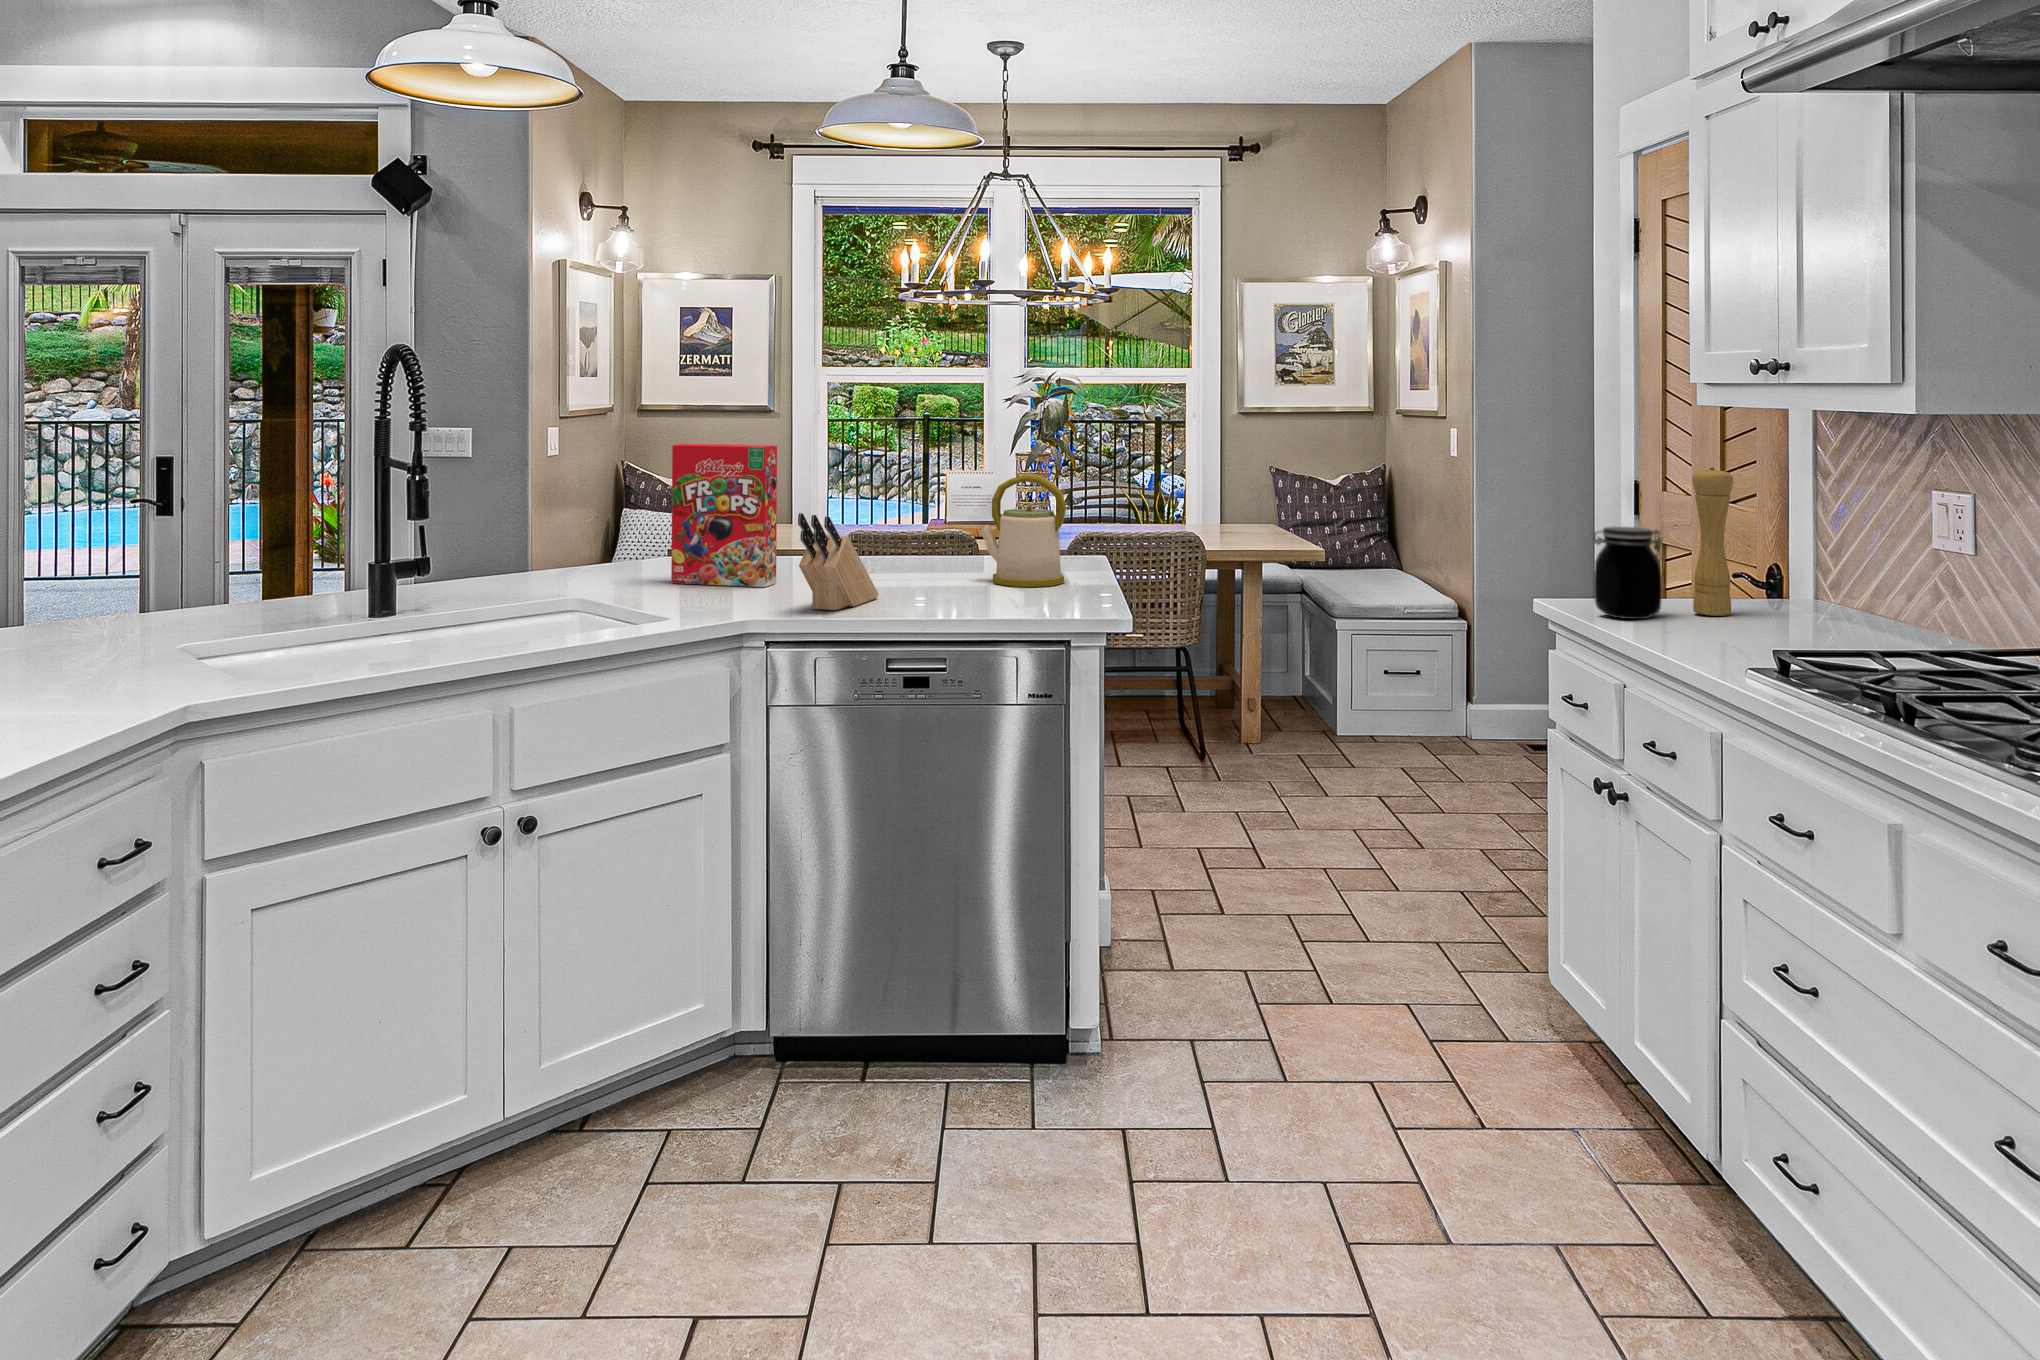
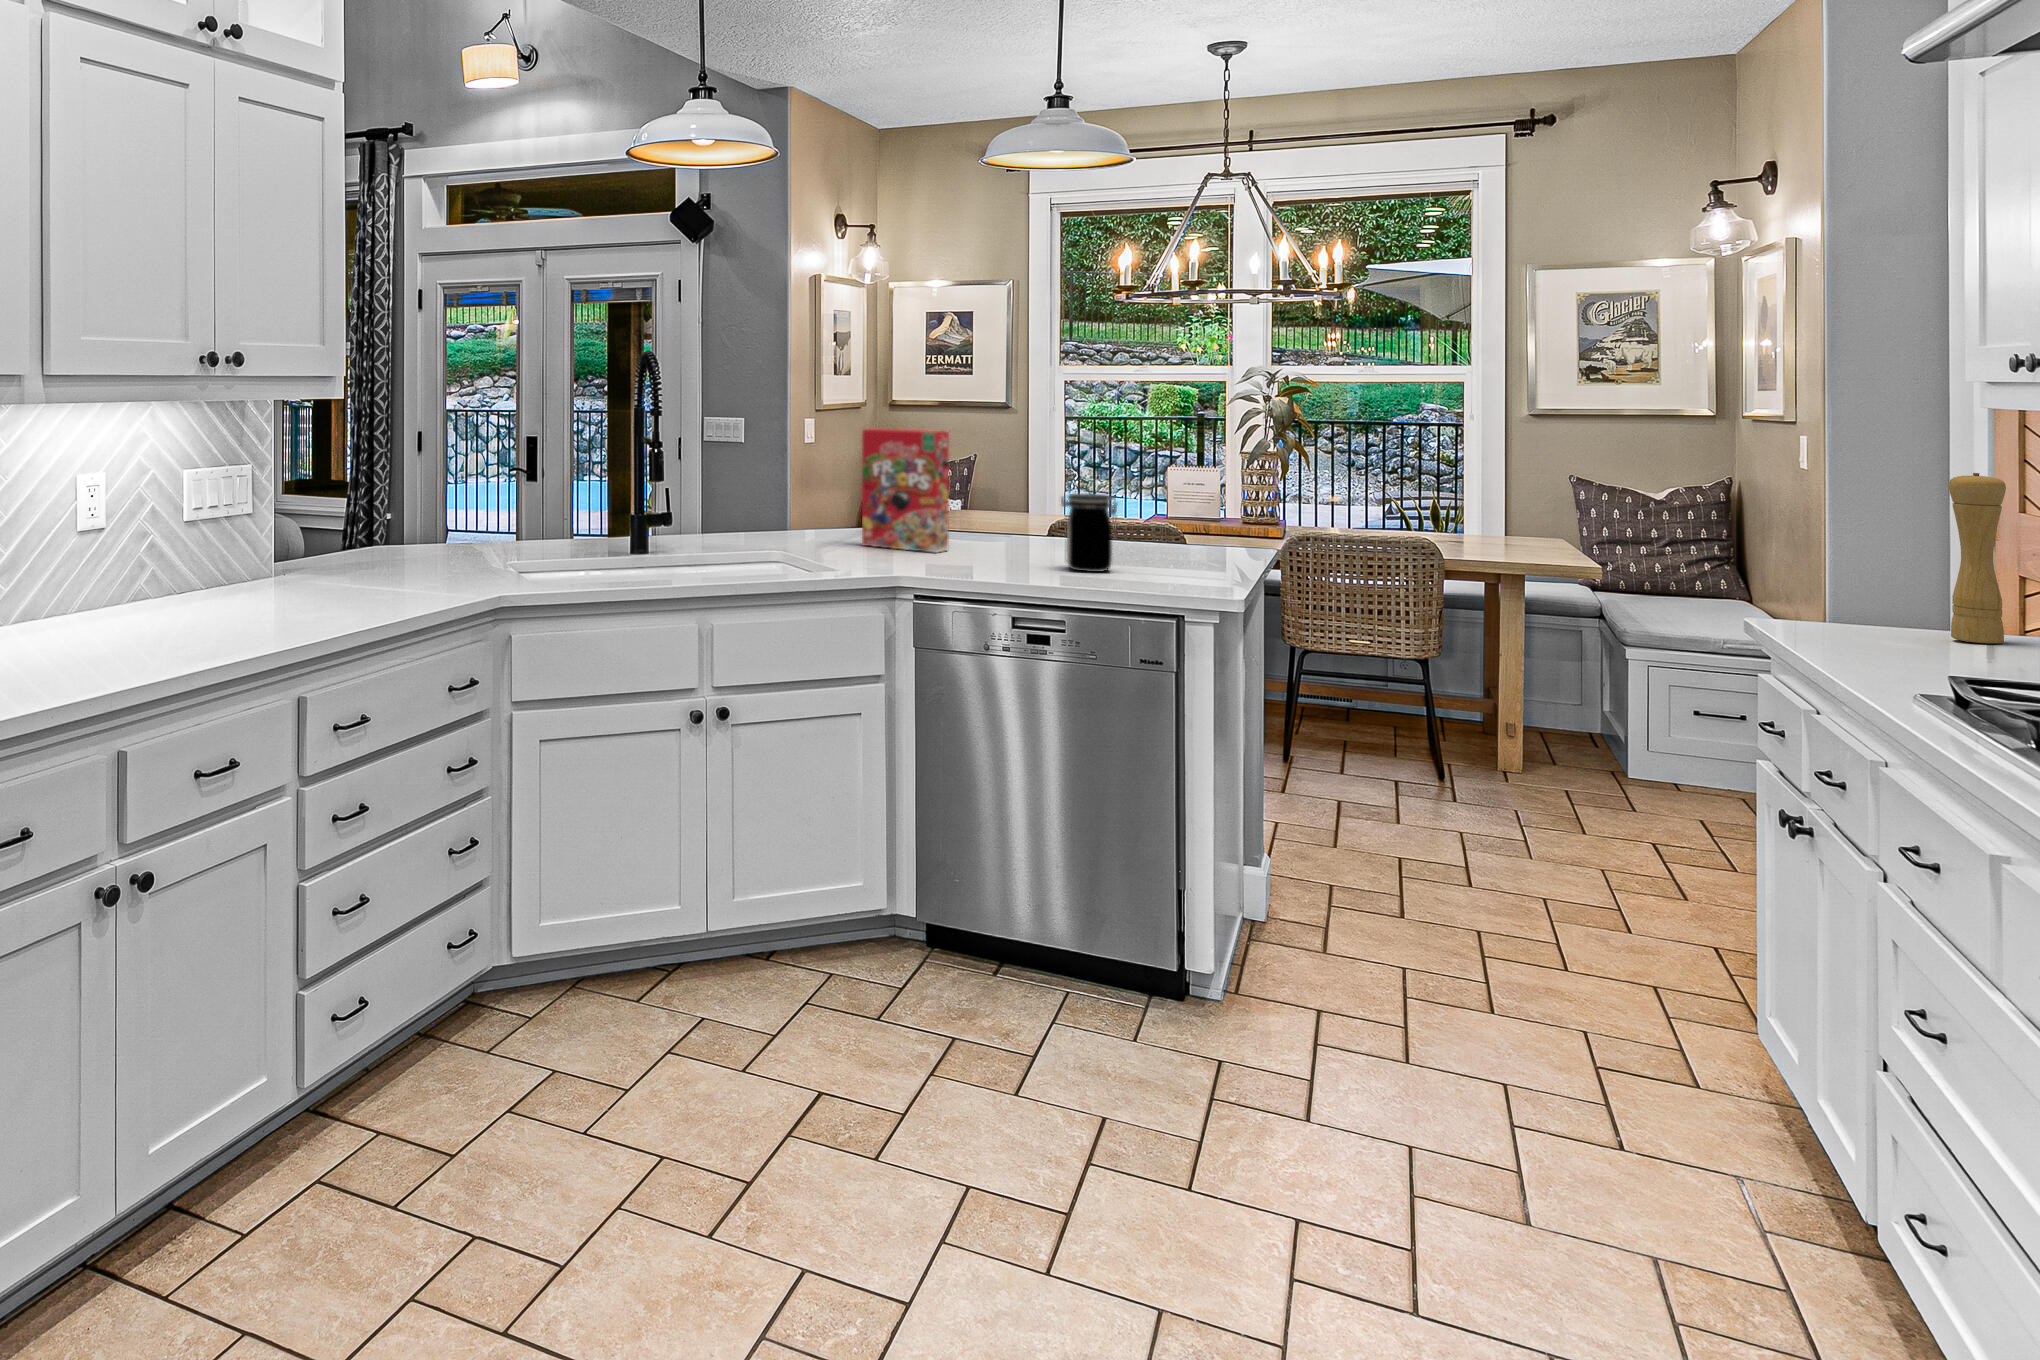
kettle: present [979,474,1066,587] -> none [1134,463,1218,567]
knife block: present [798,513,878,610] -> none [947,487,1027,572]
jar: present [1593,527,1663,619] -> present [1061,493,1117,572]

